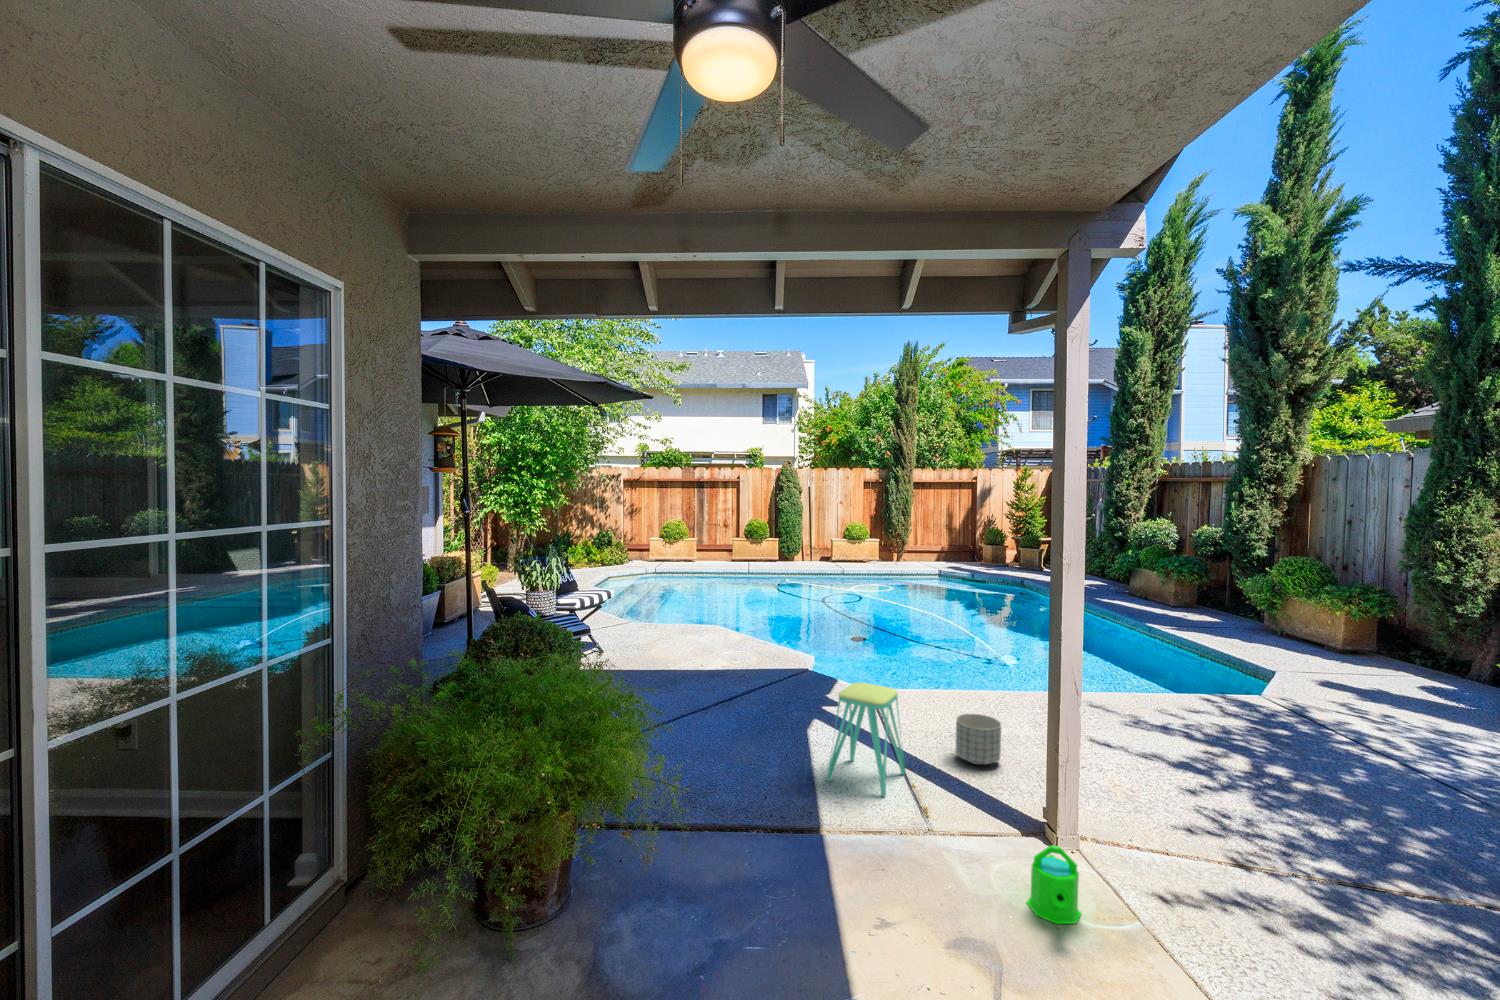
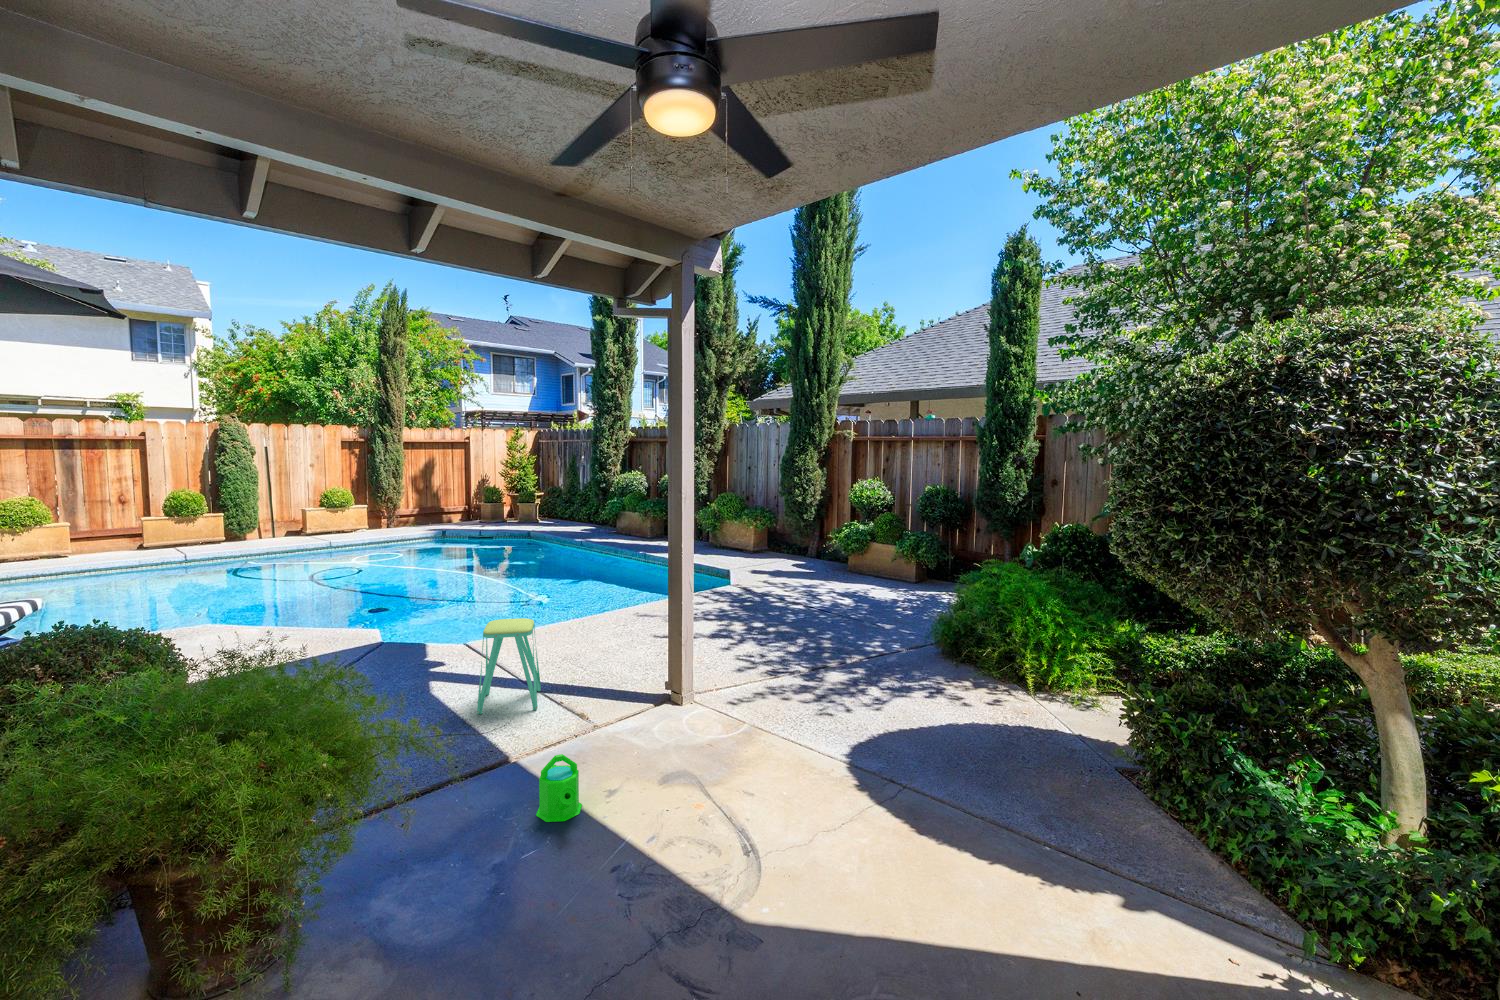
planter: present [955,714,1001,765] -> none [570,629,606,669]
watering can: present [1027,845,1081,924] -> present [536,754,582,822]

